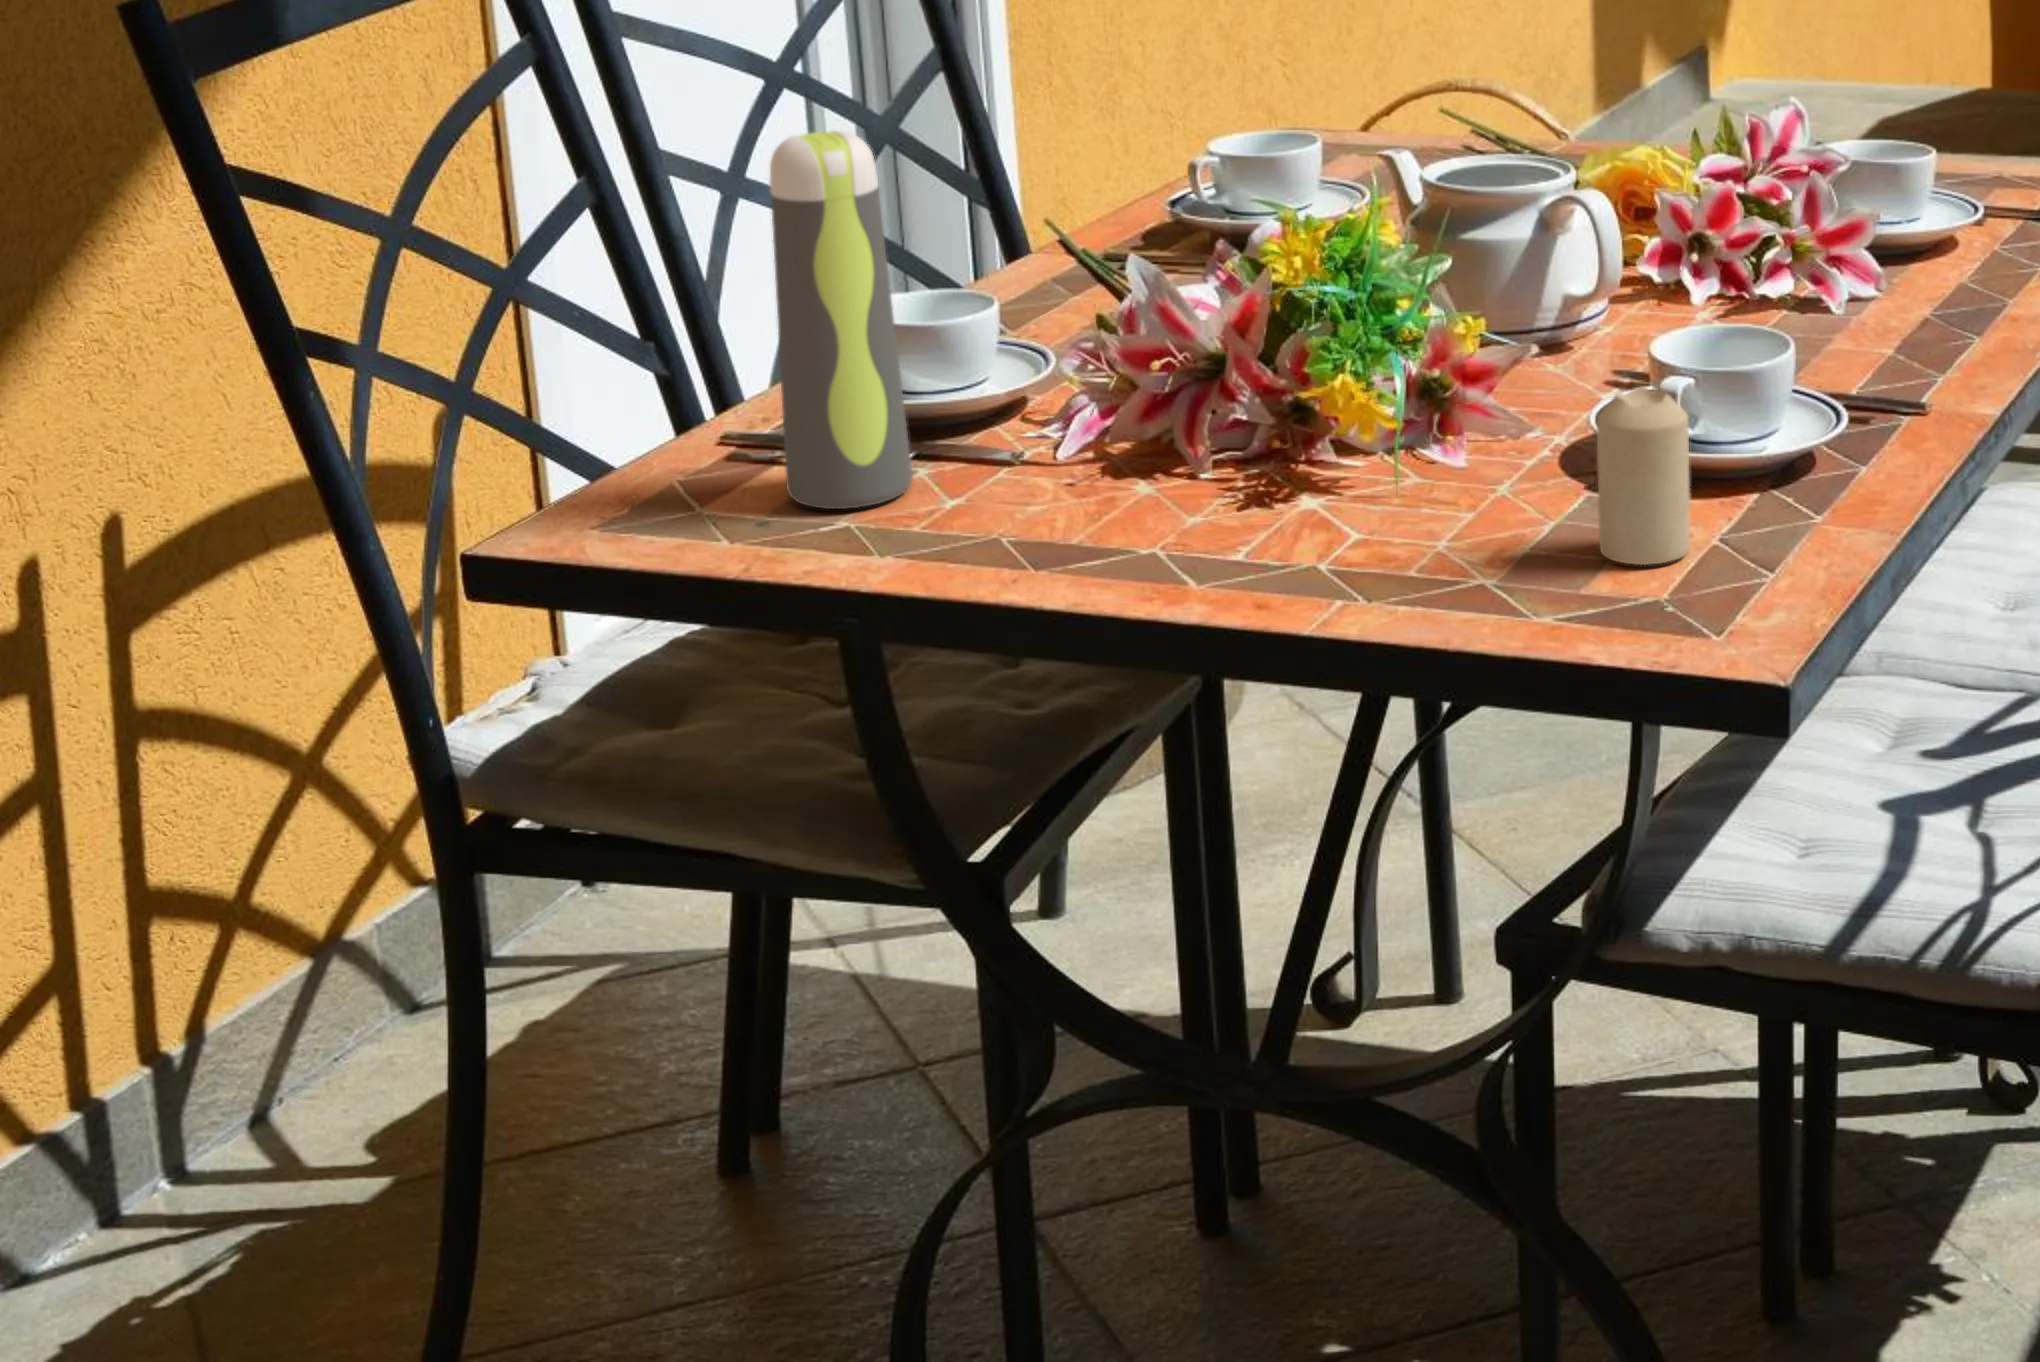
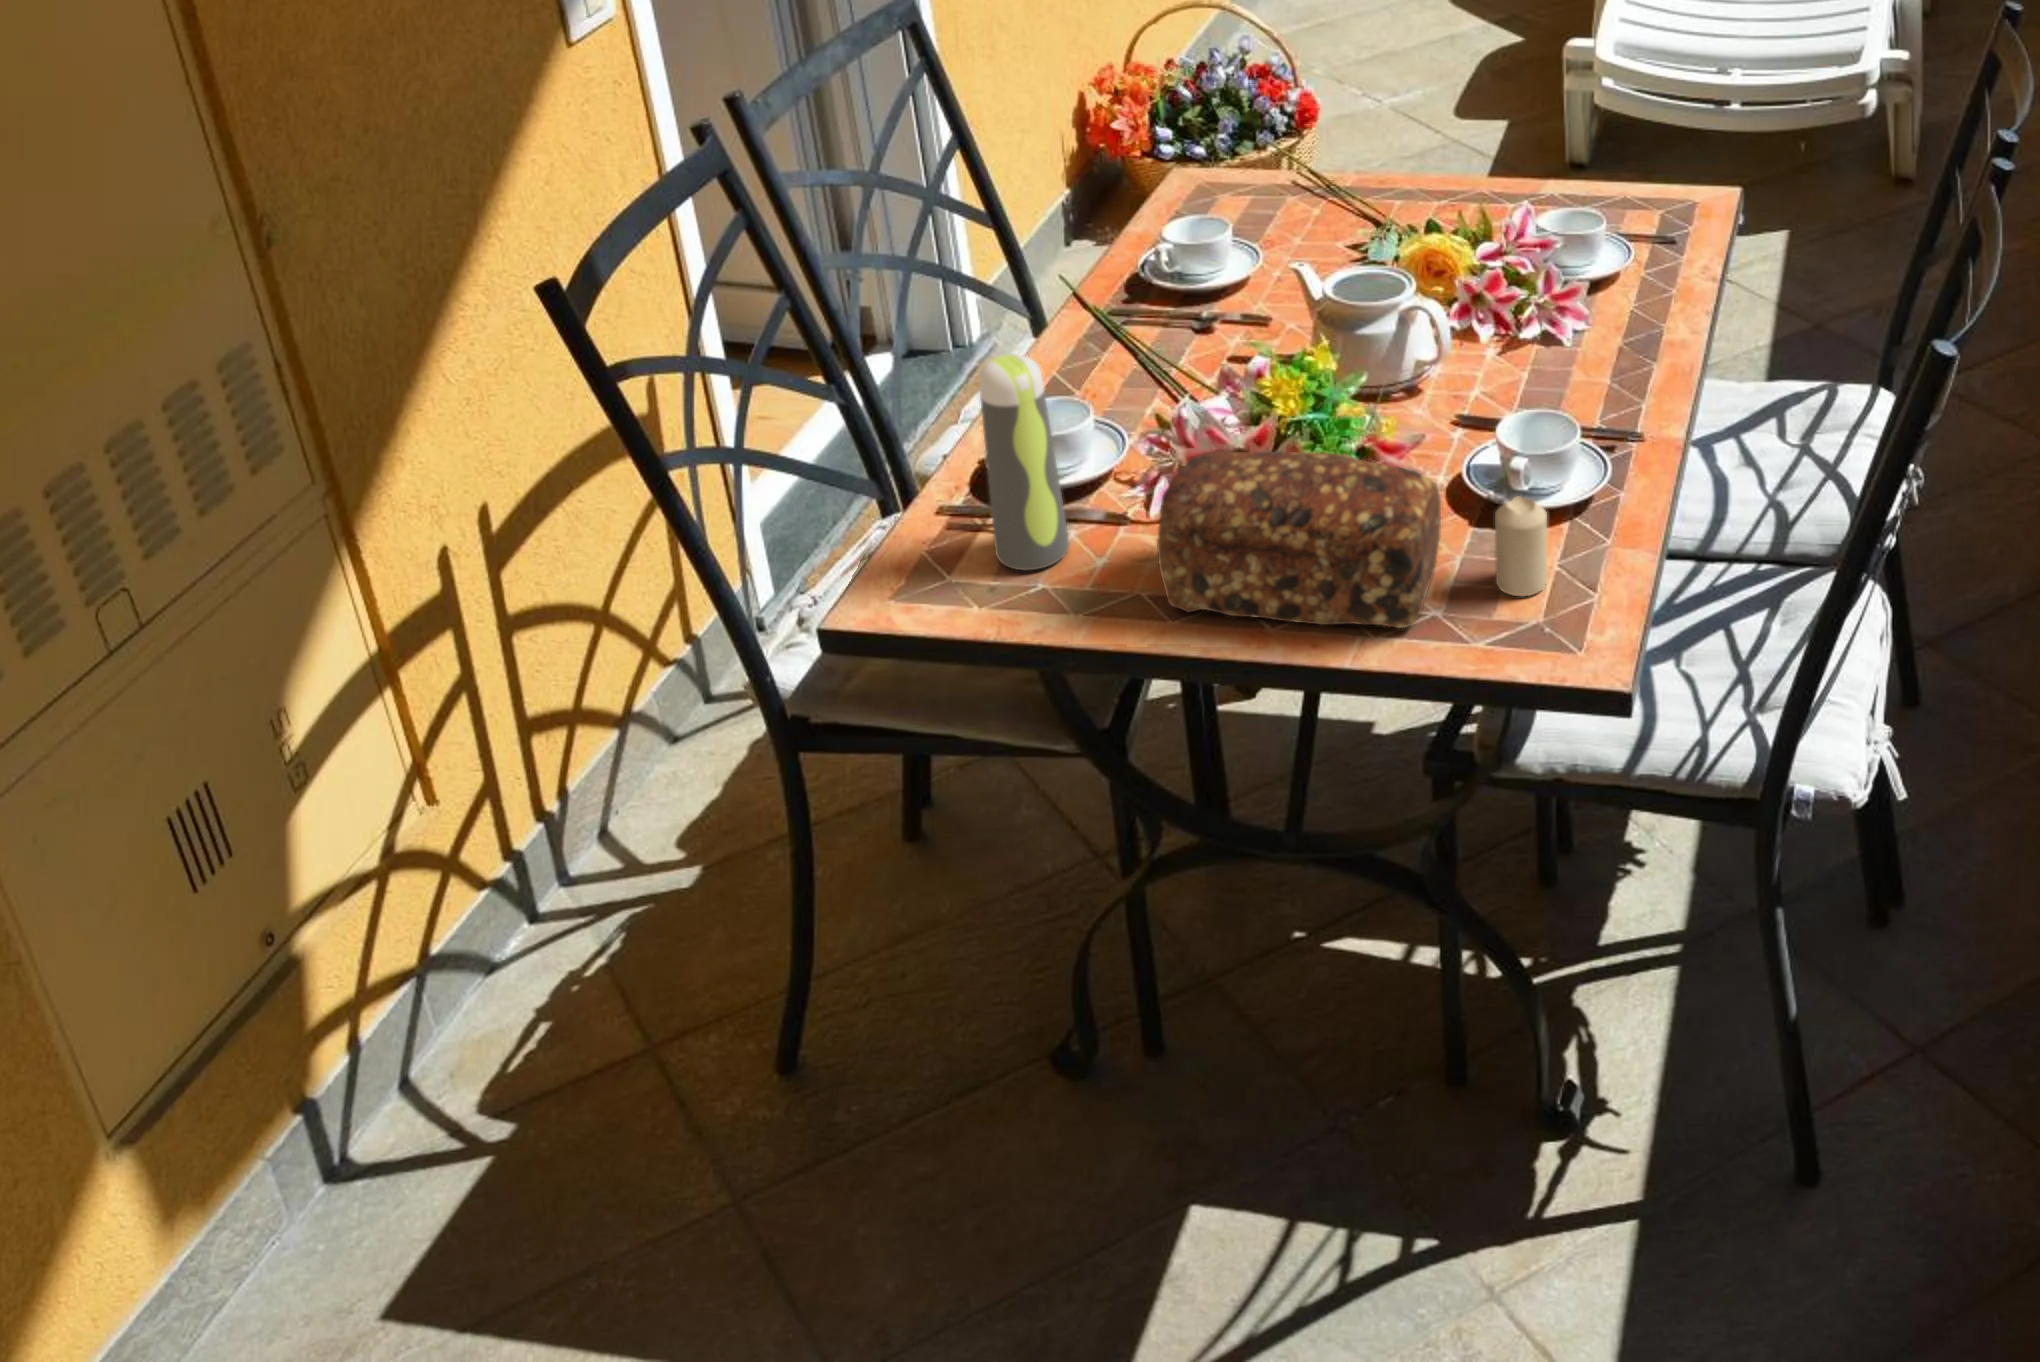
bread loaf: none [1012,301,1518,588] -> present [1157,451,1441,628]

